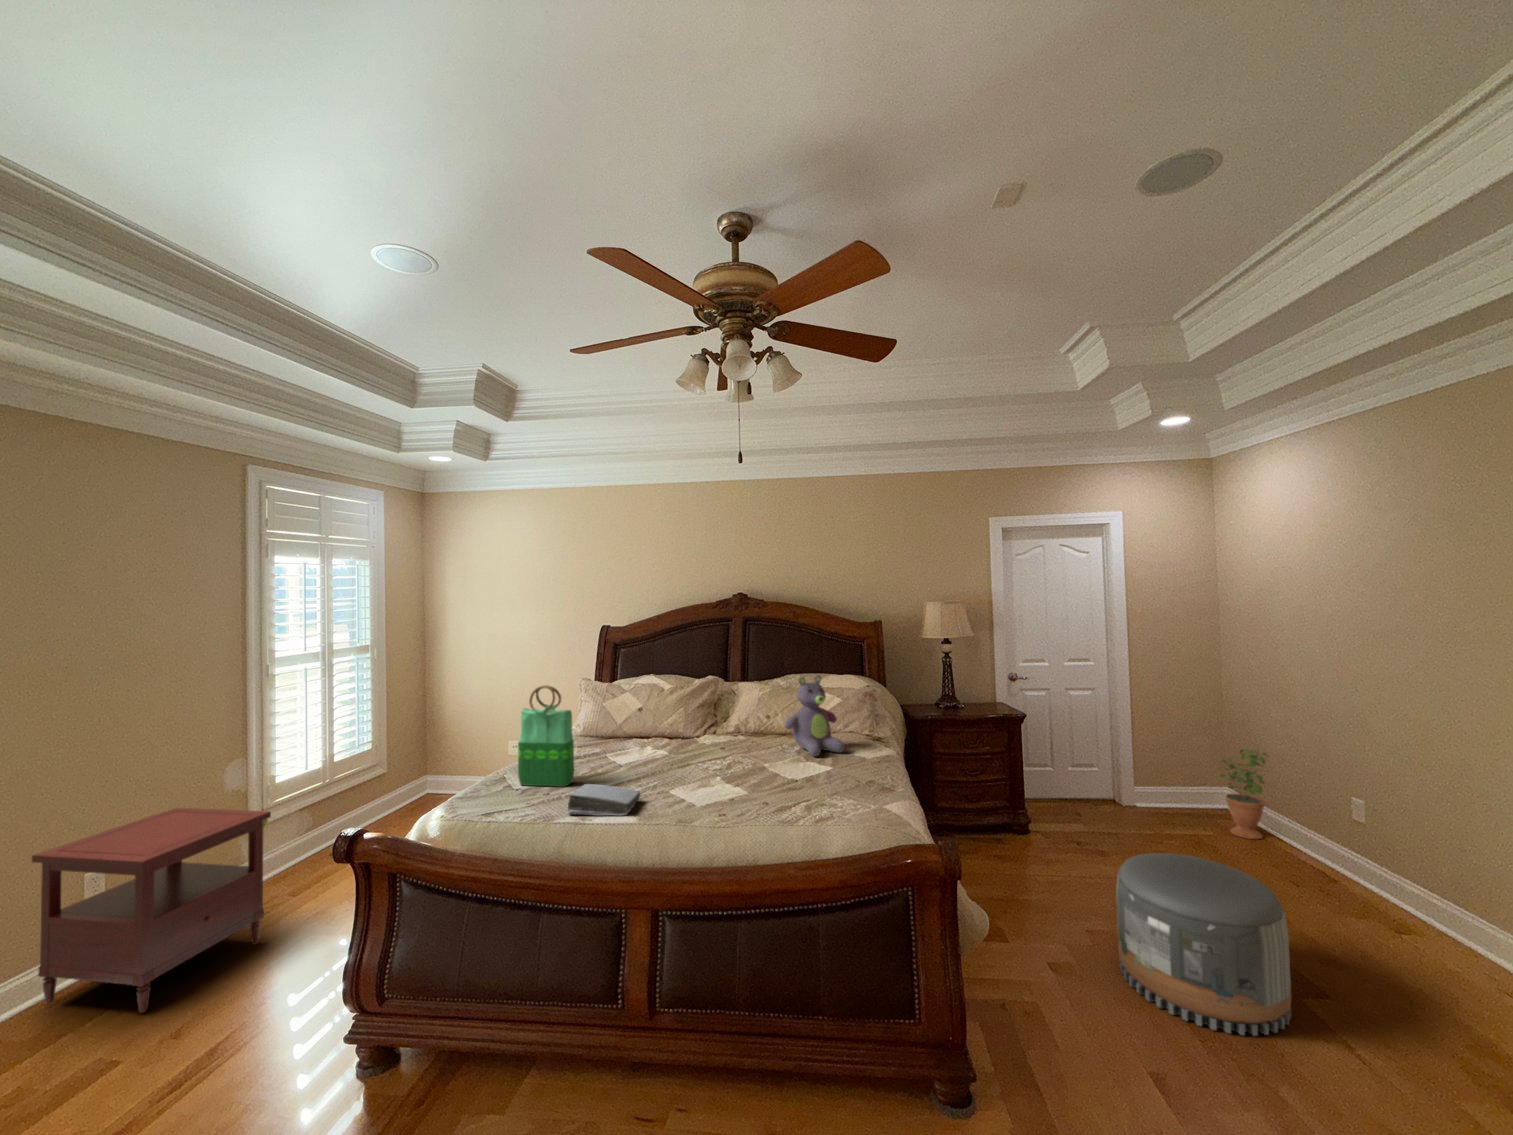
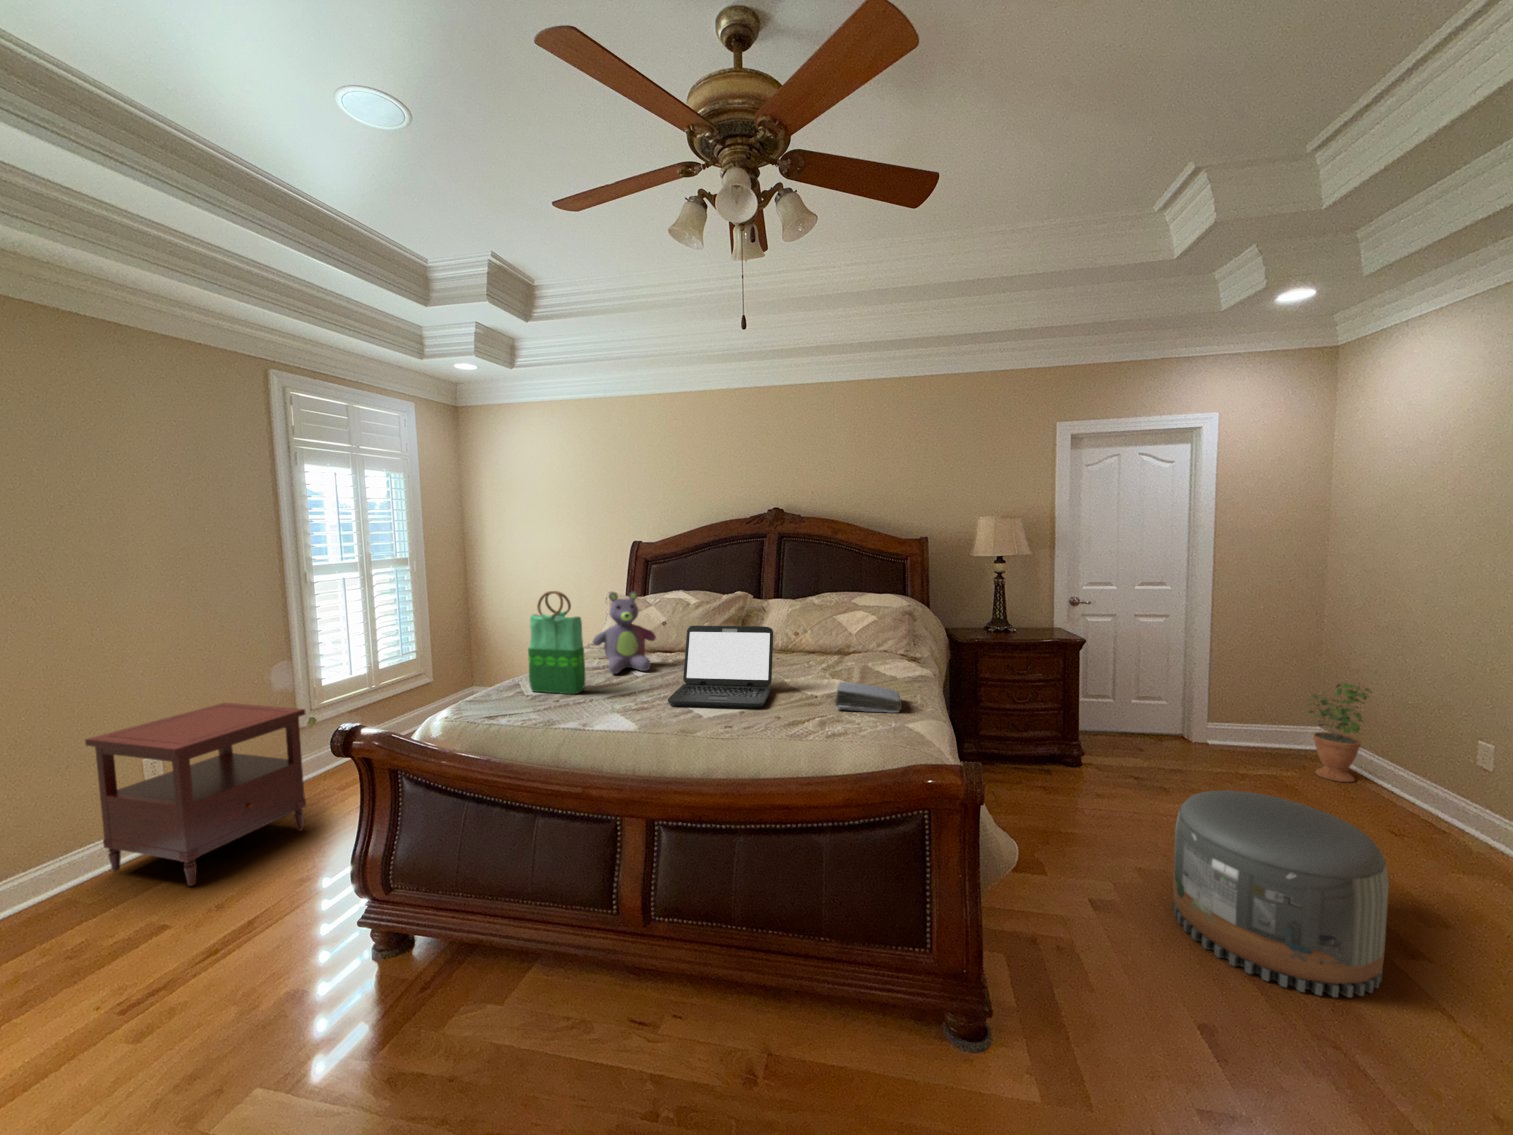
stuffed bear: present [785,675,845,757] -> present [593,592,656,674]
laptop: none [659,715,754,796] -> present [668,625,773,709]
book: present [568,784,640,816] -> present [835,682,902,713]

